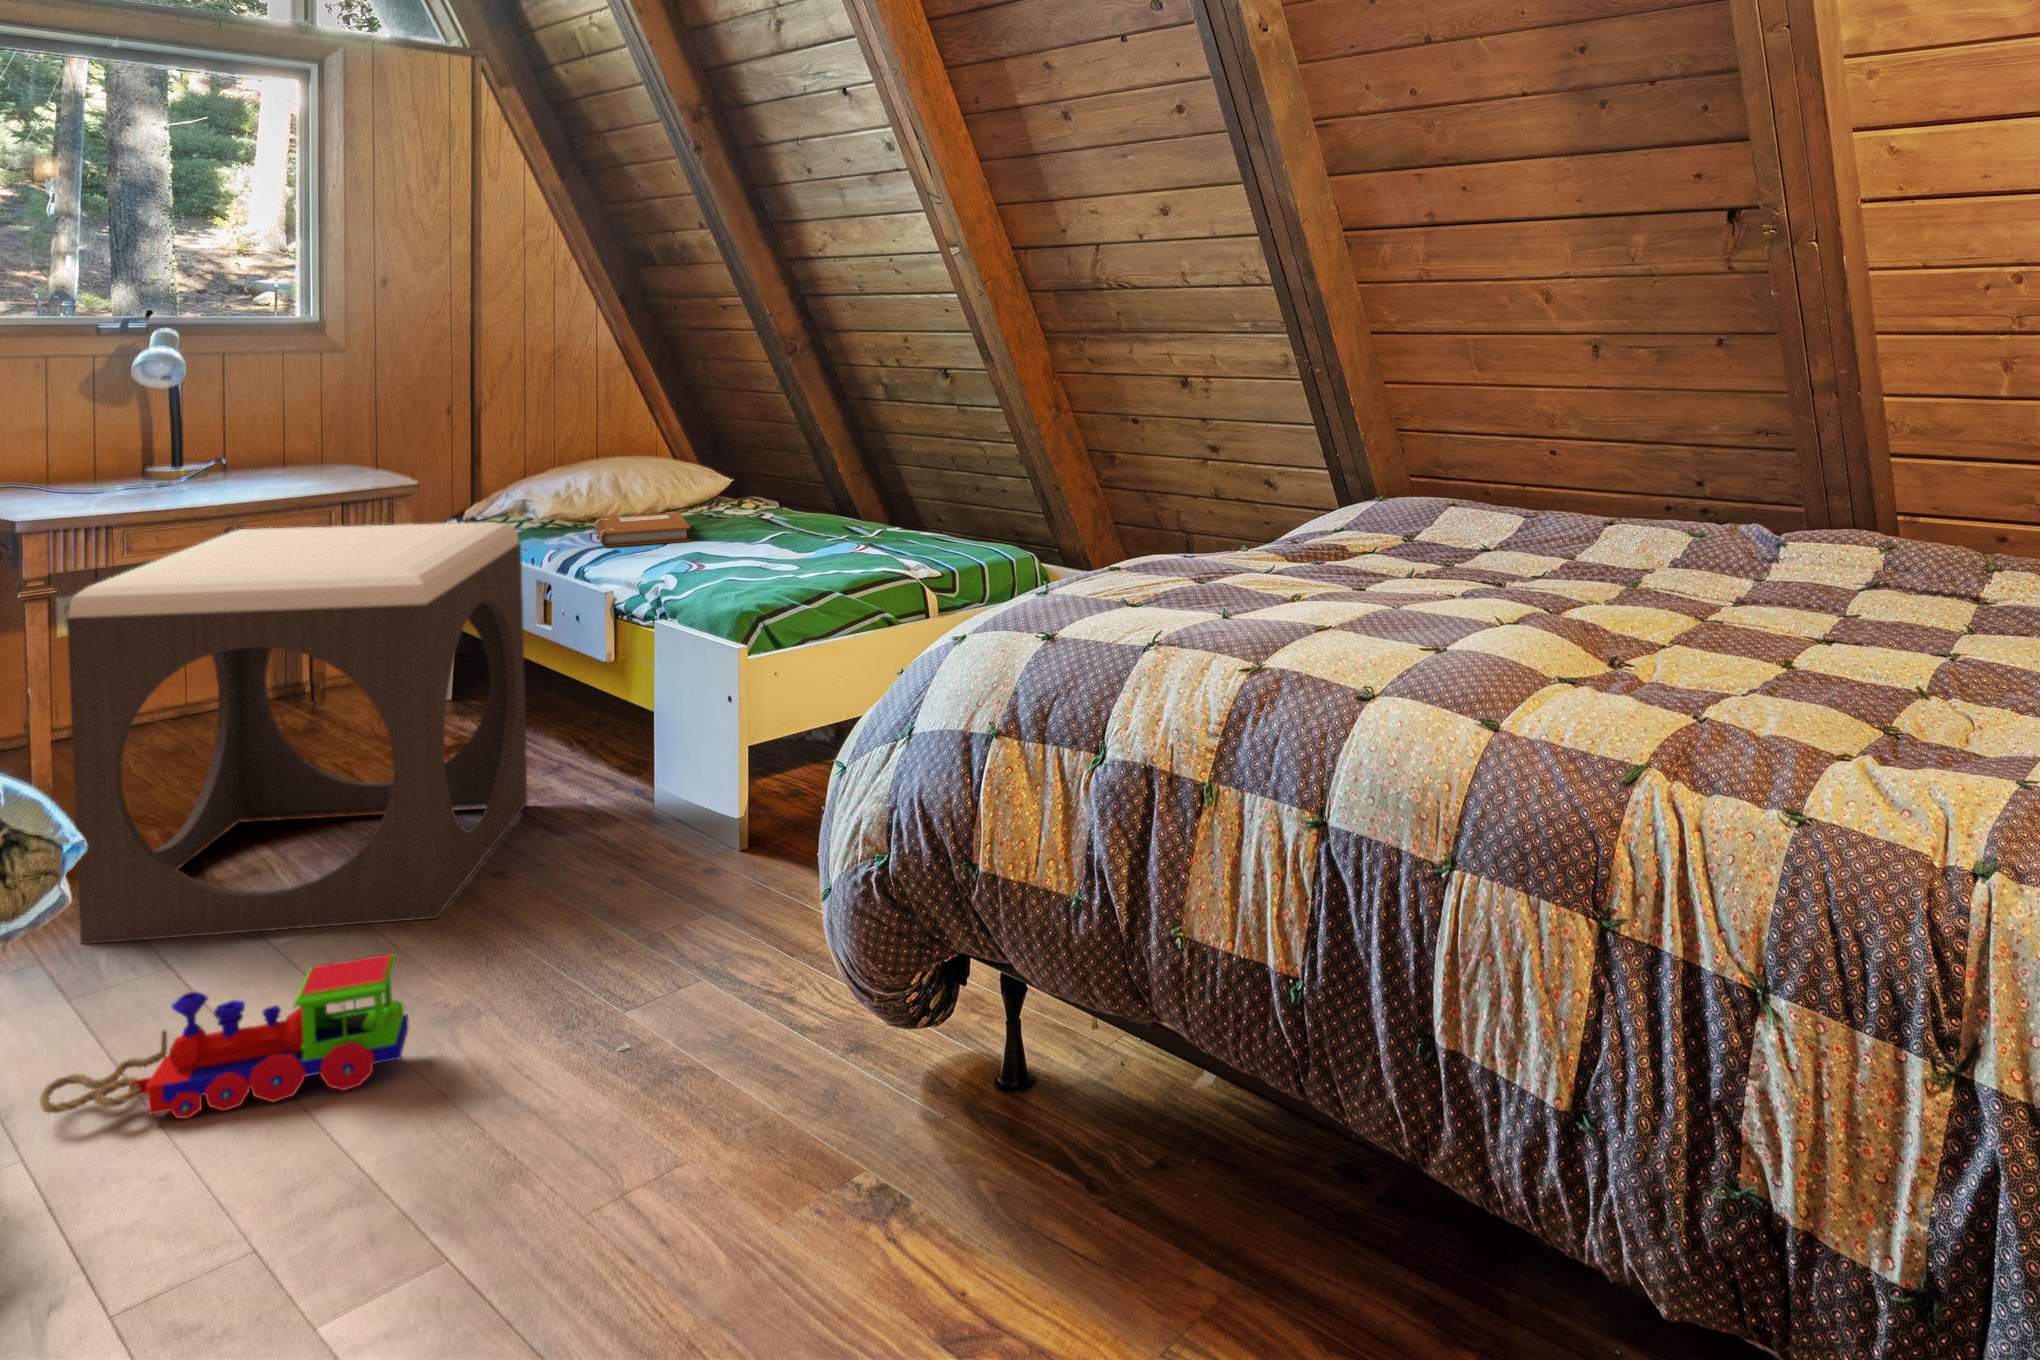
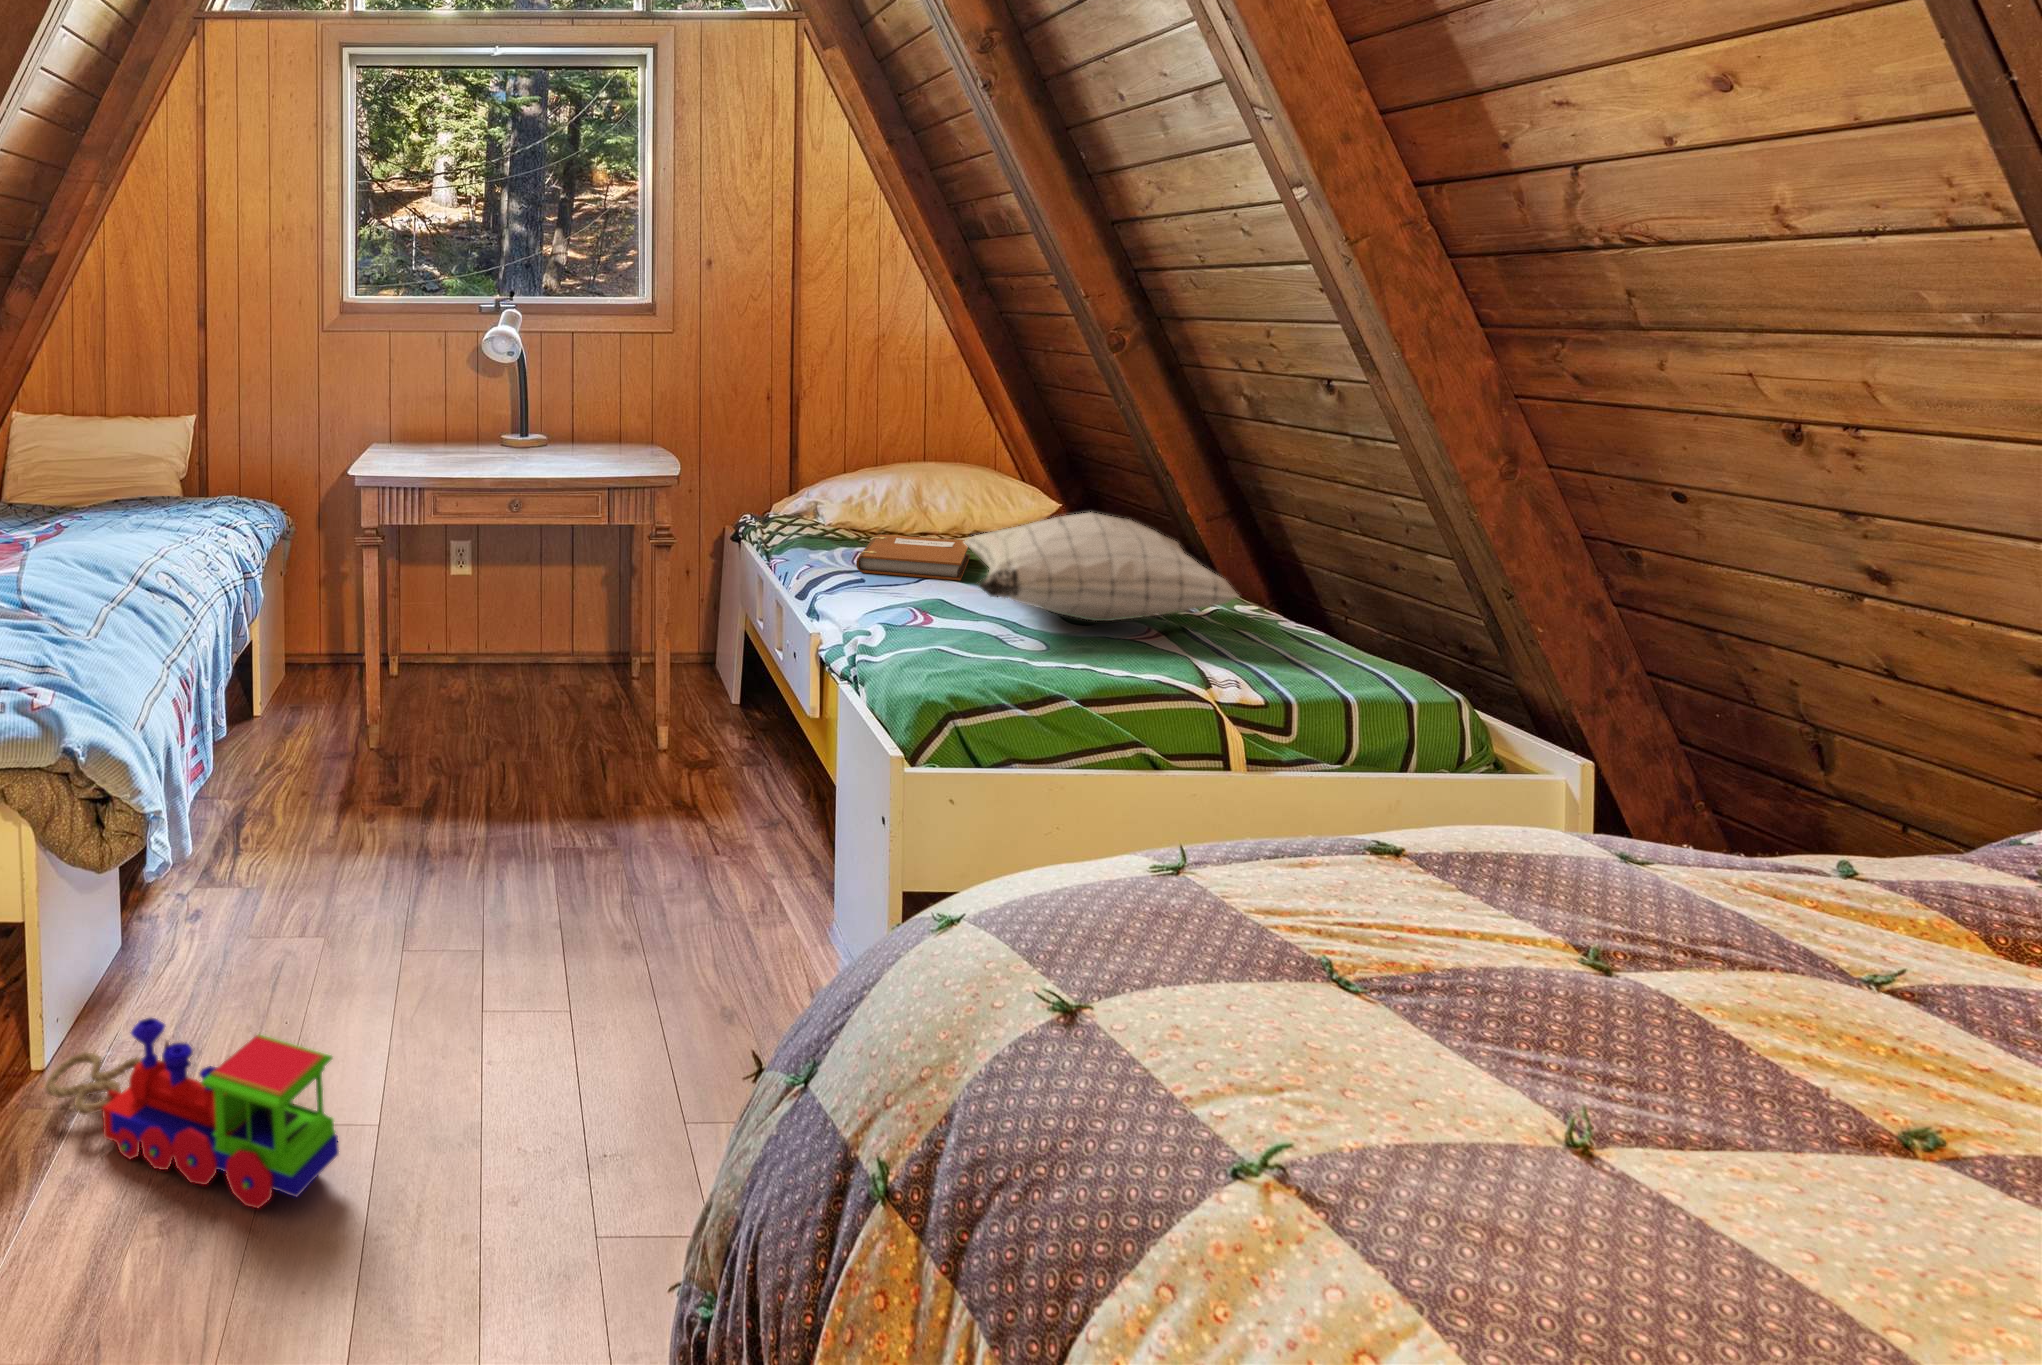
pillow: none [701,471,914,550] -> present [965,513,1238,621]
footstool: present [67,522,528,944] -> none [260,506,707,991]

